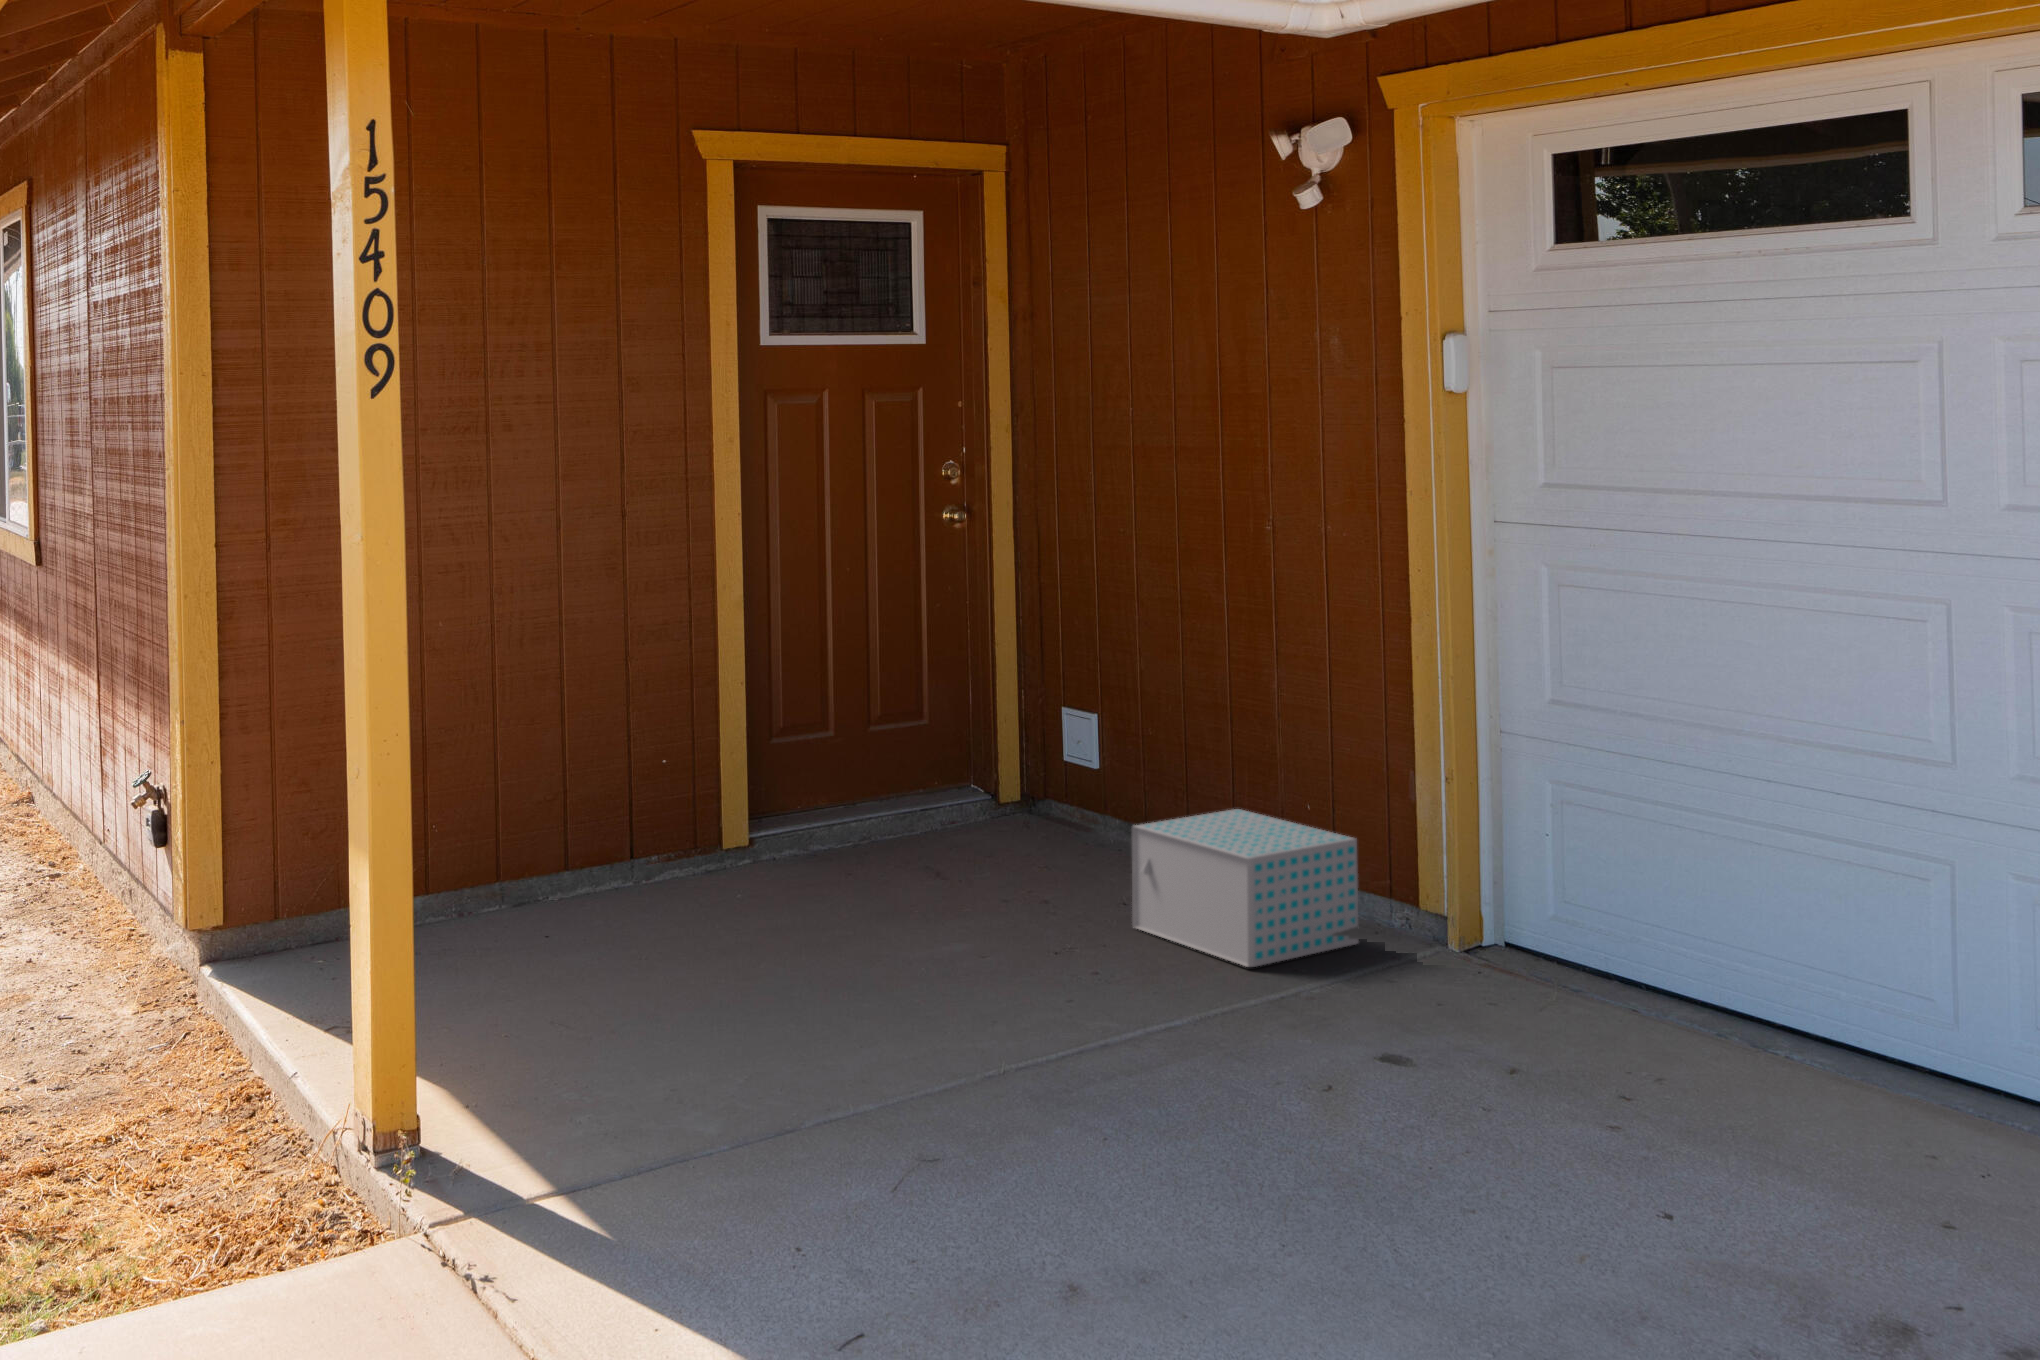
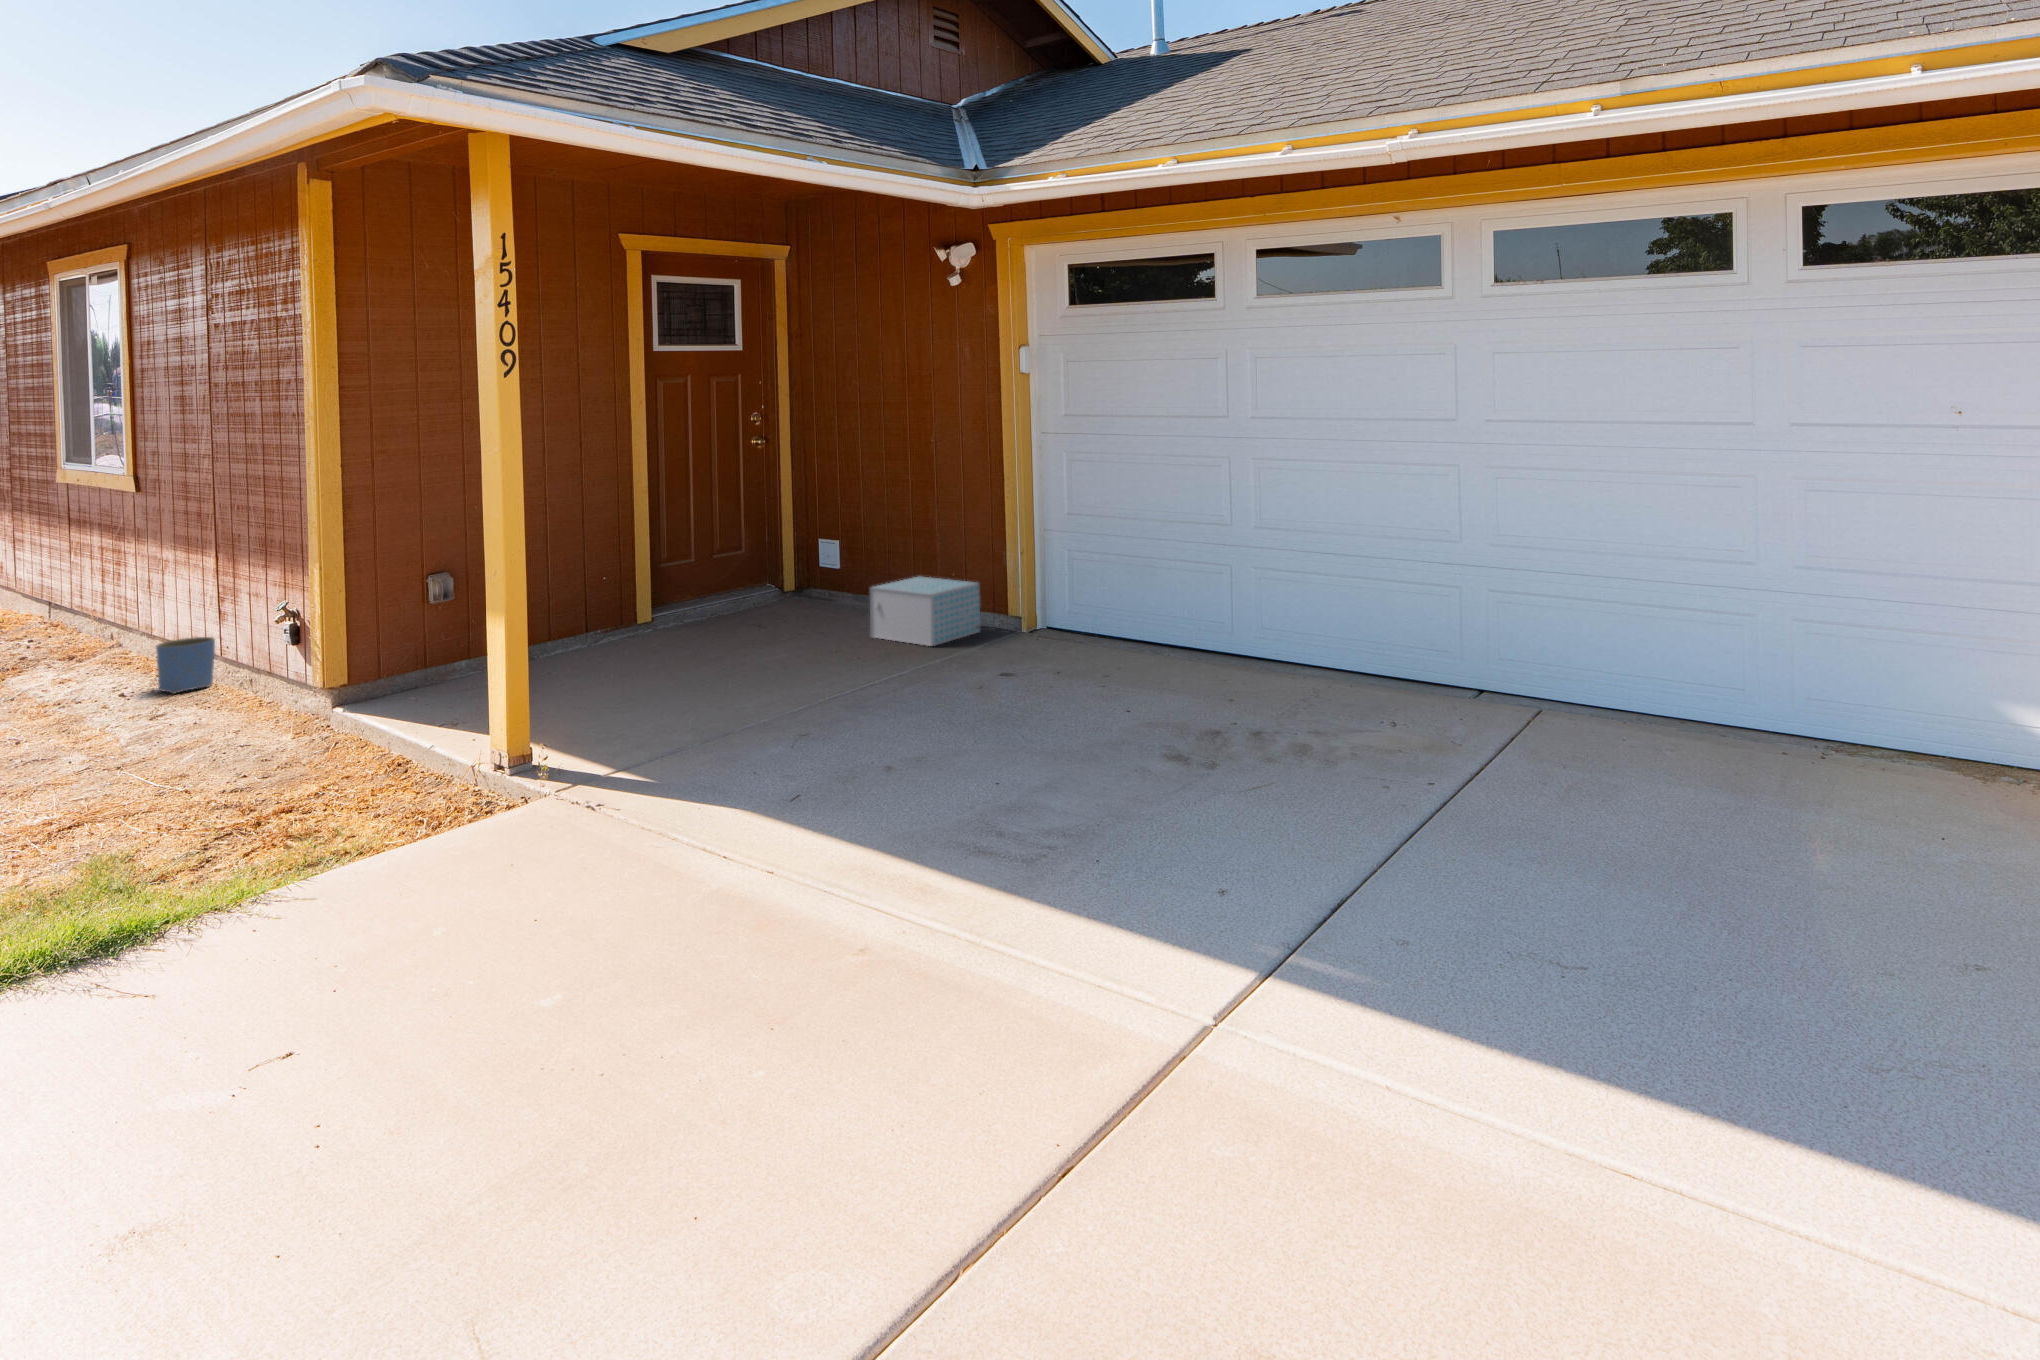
planter: none [12,807,92,898] -> present [156,637,215,694]

